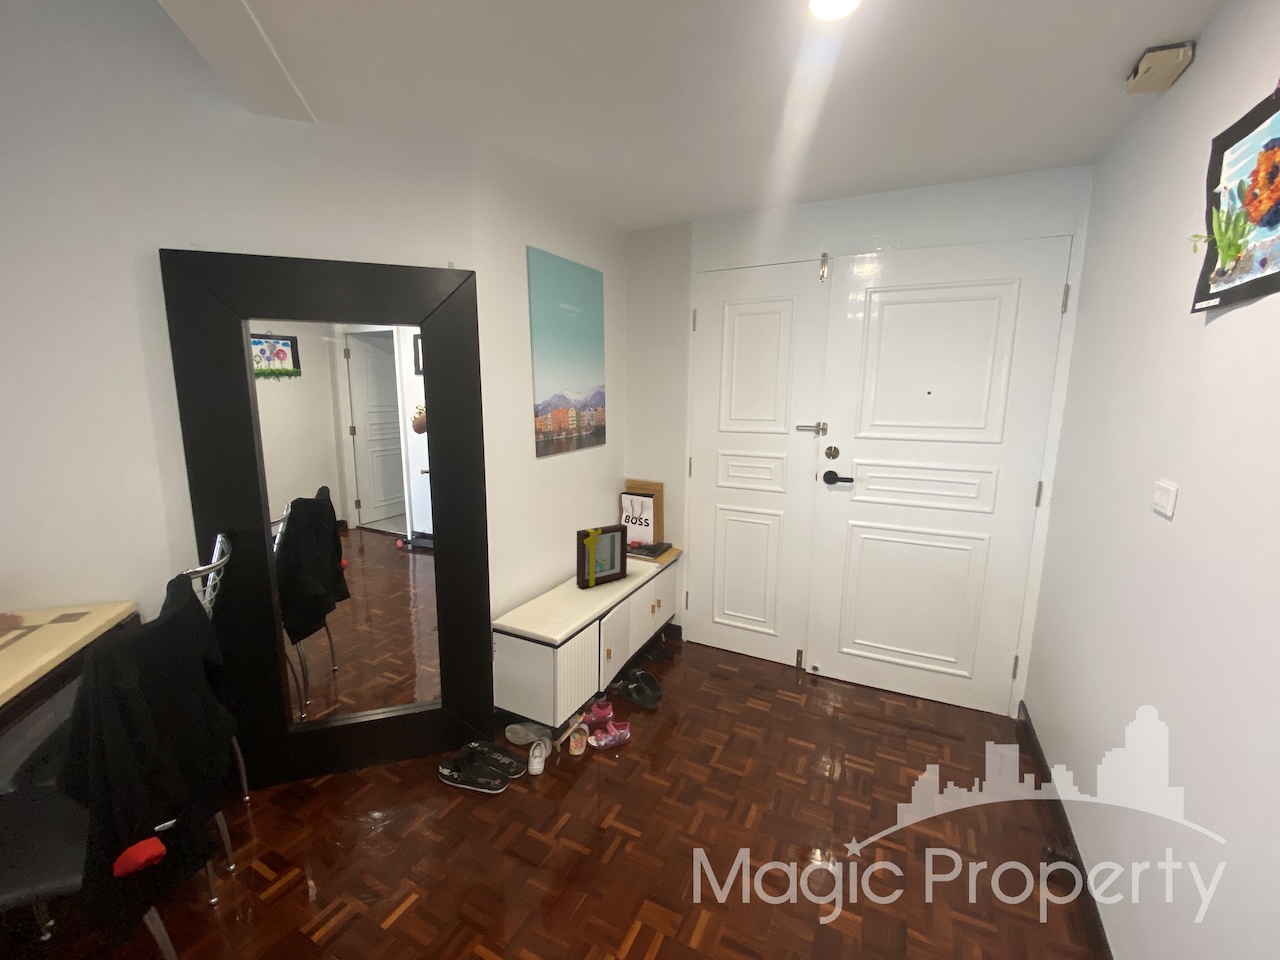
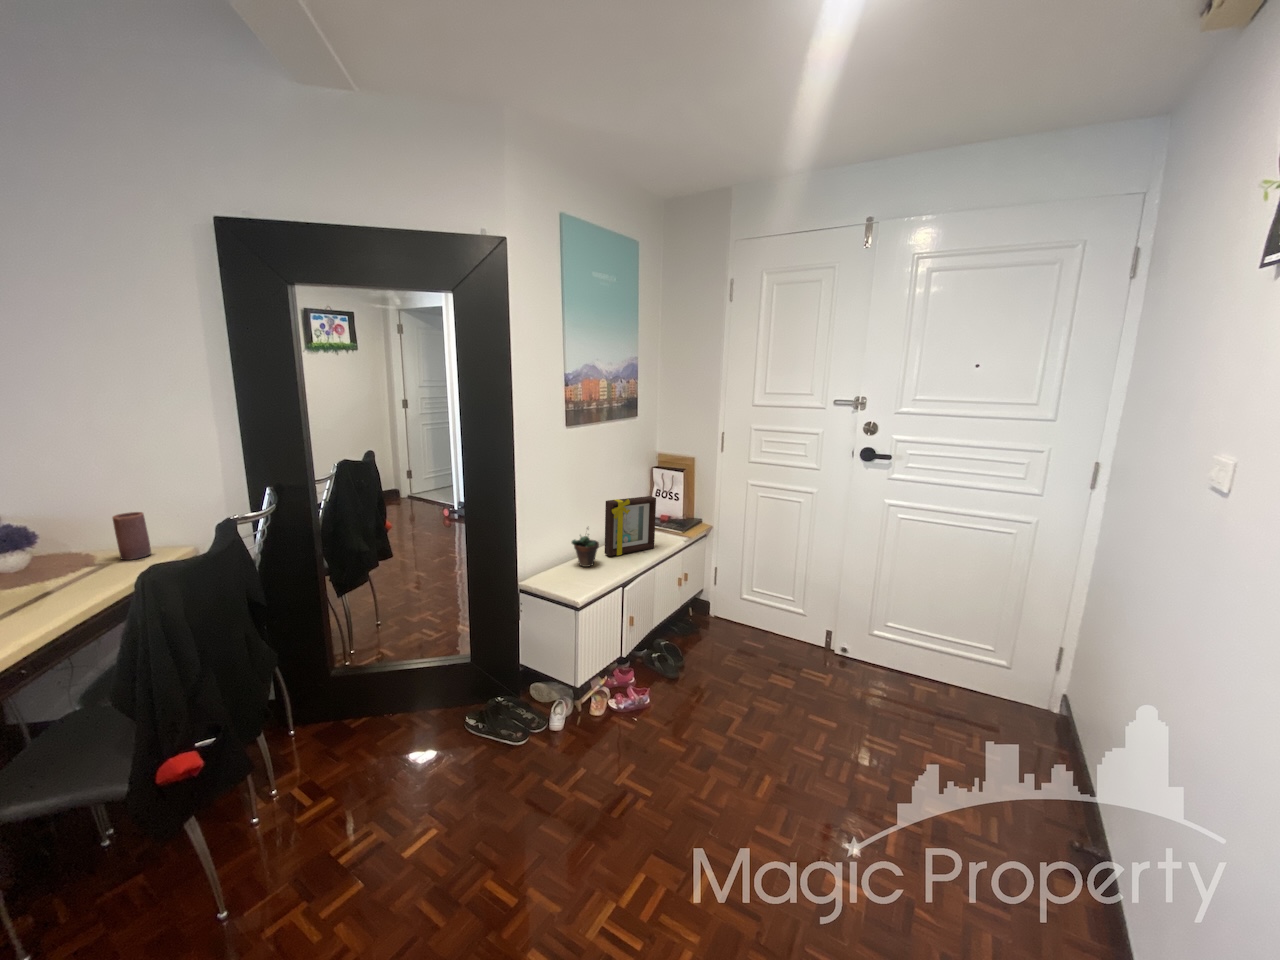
succulent plant: none [543,558,572,601] -> present [572,528,599,567]
candle: none [38,568,83,622] -> present [113,512,151,560]

